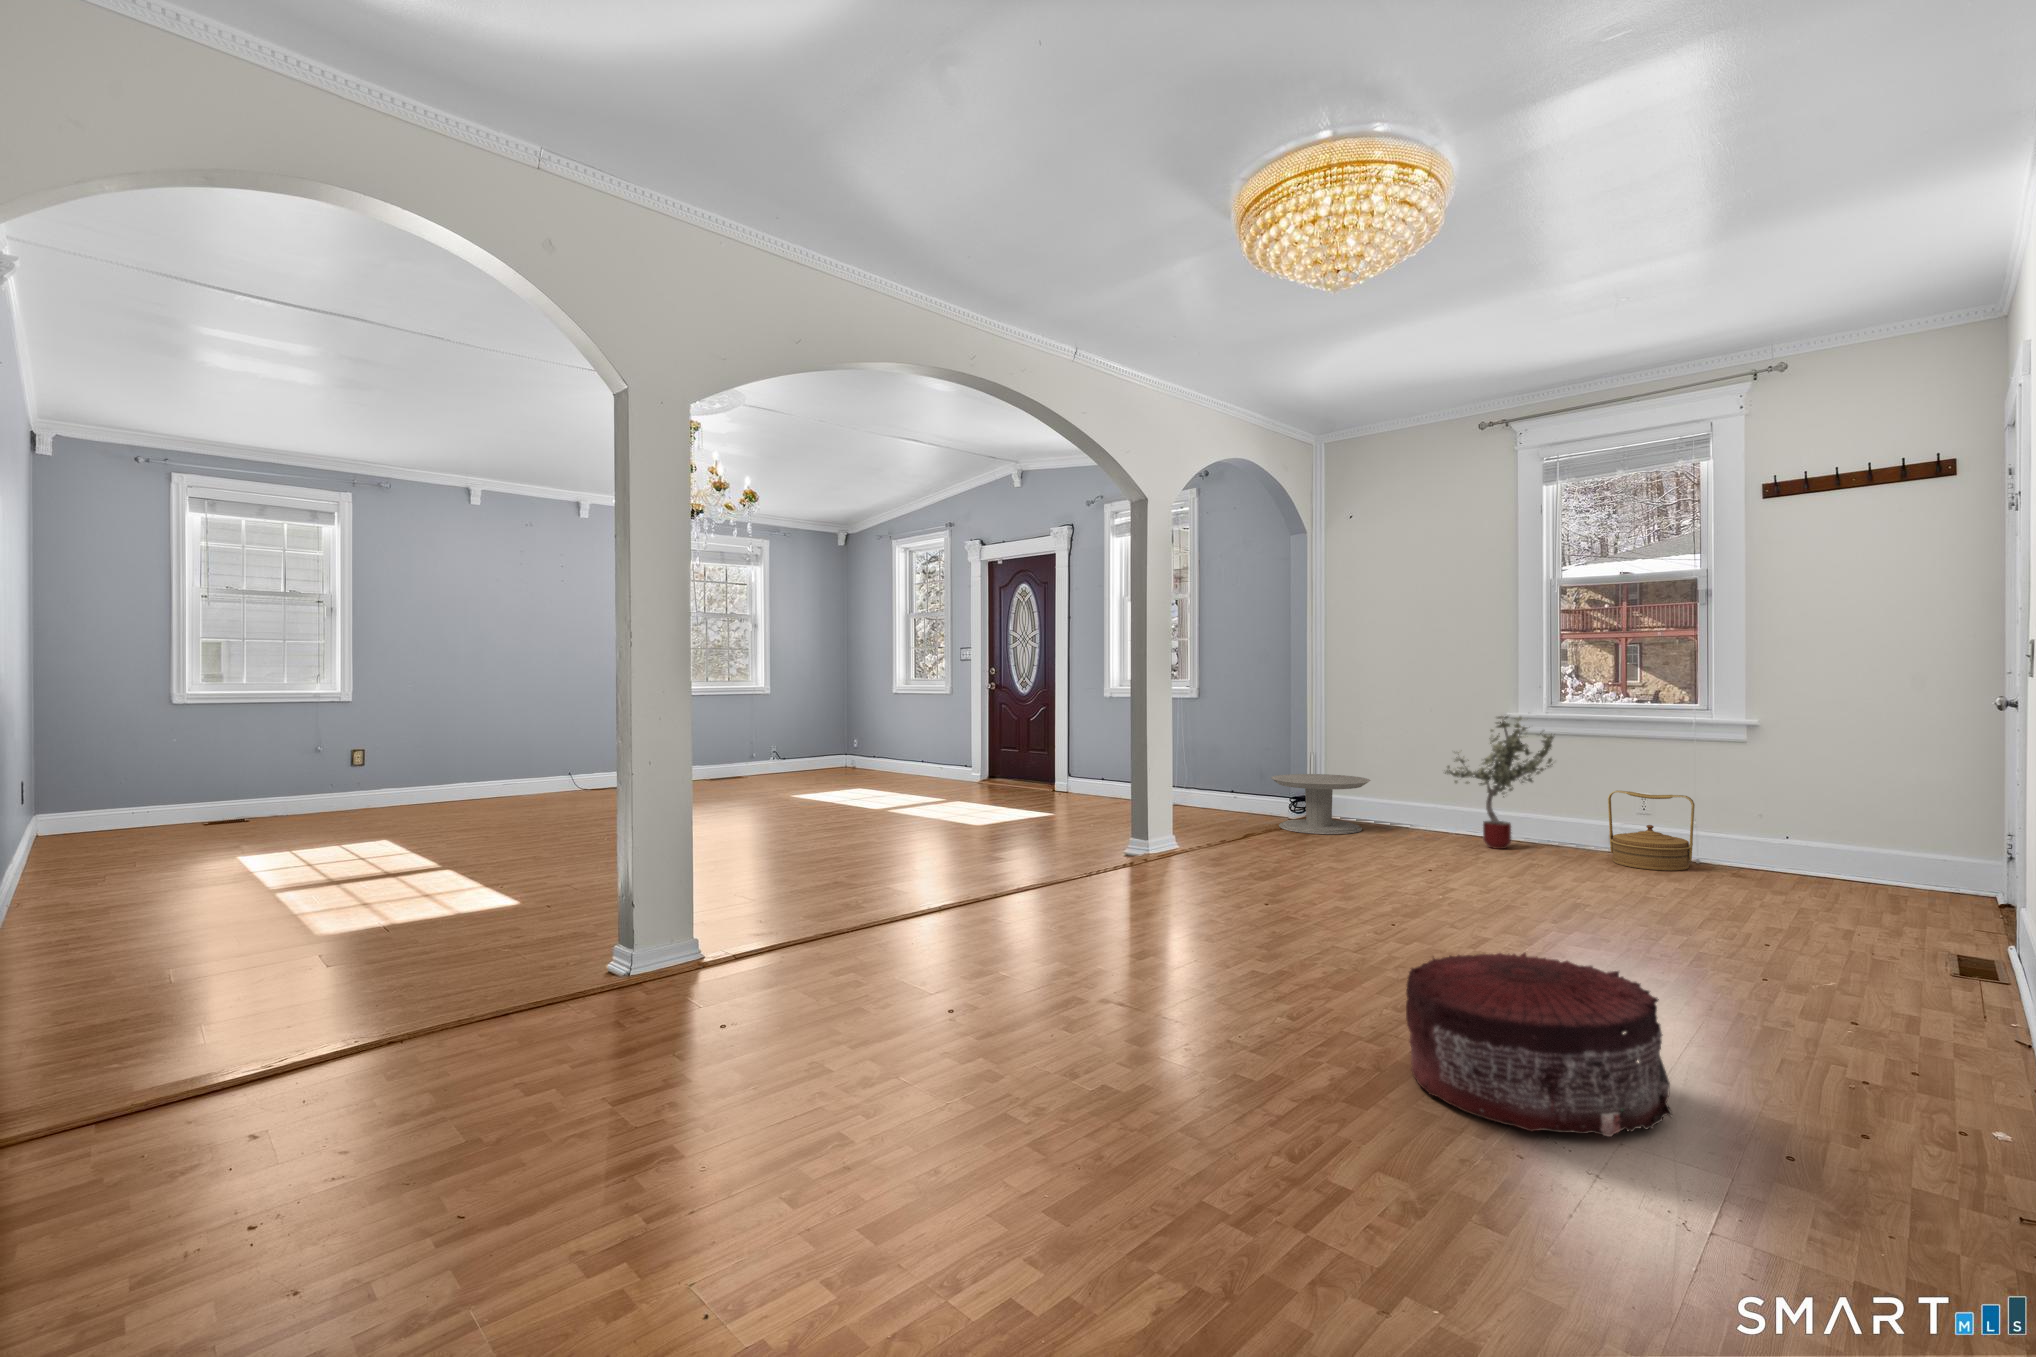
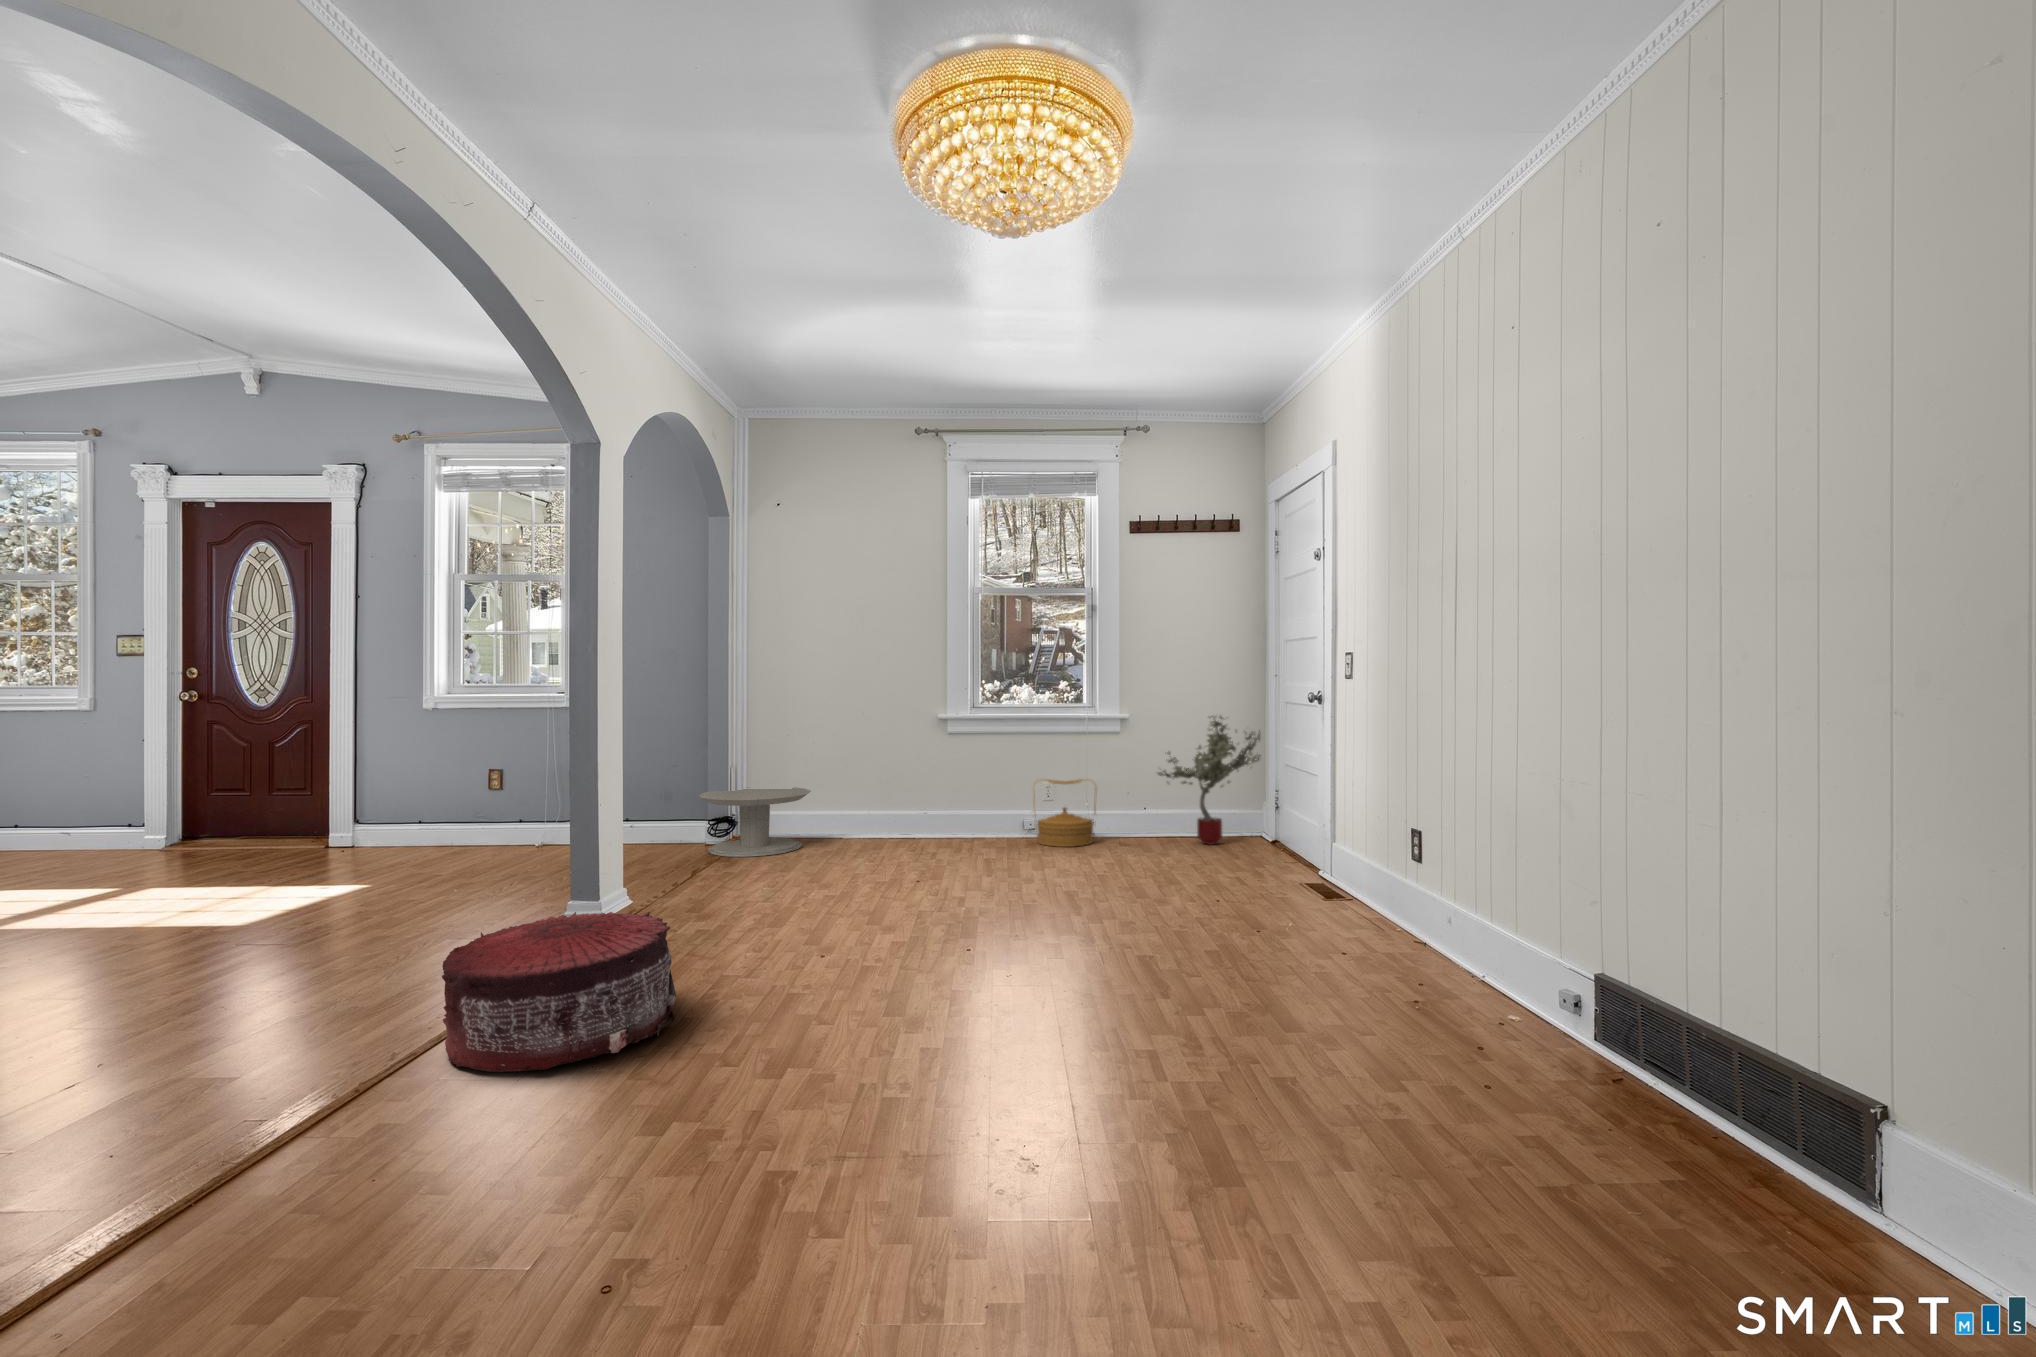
potted tree: present [1445,716,1554,849] -> present [1158,716,1261,845]
pouf: present [1406,953,1672,1137] -> present [442,912,676,1072]

